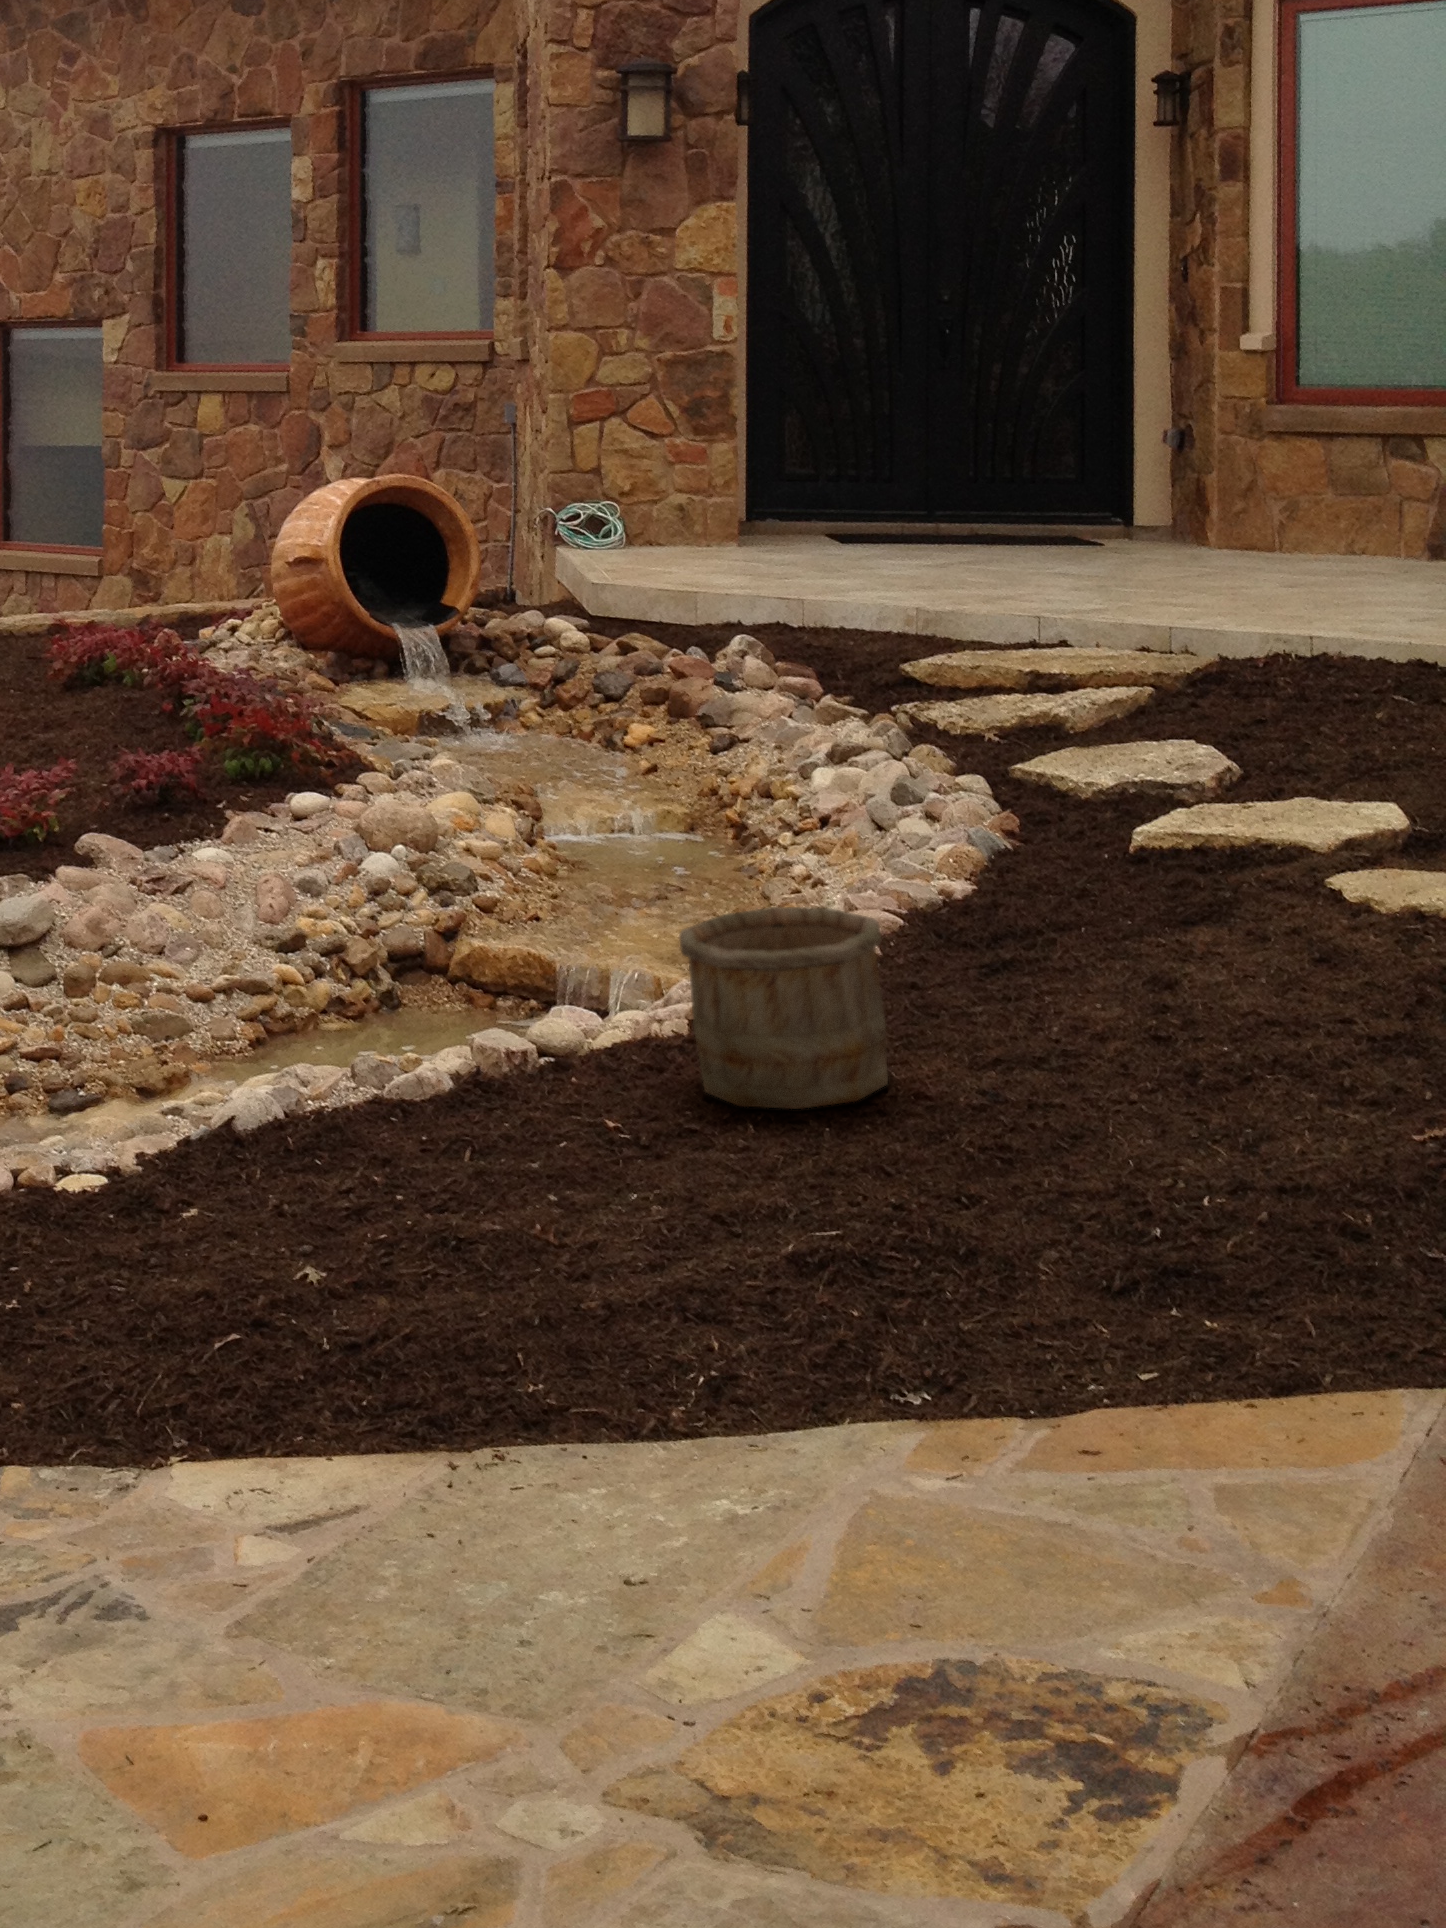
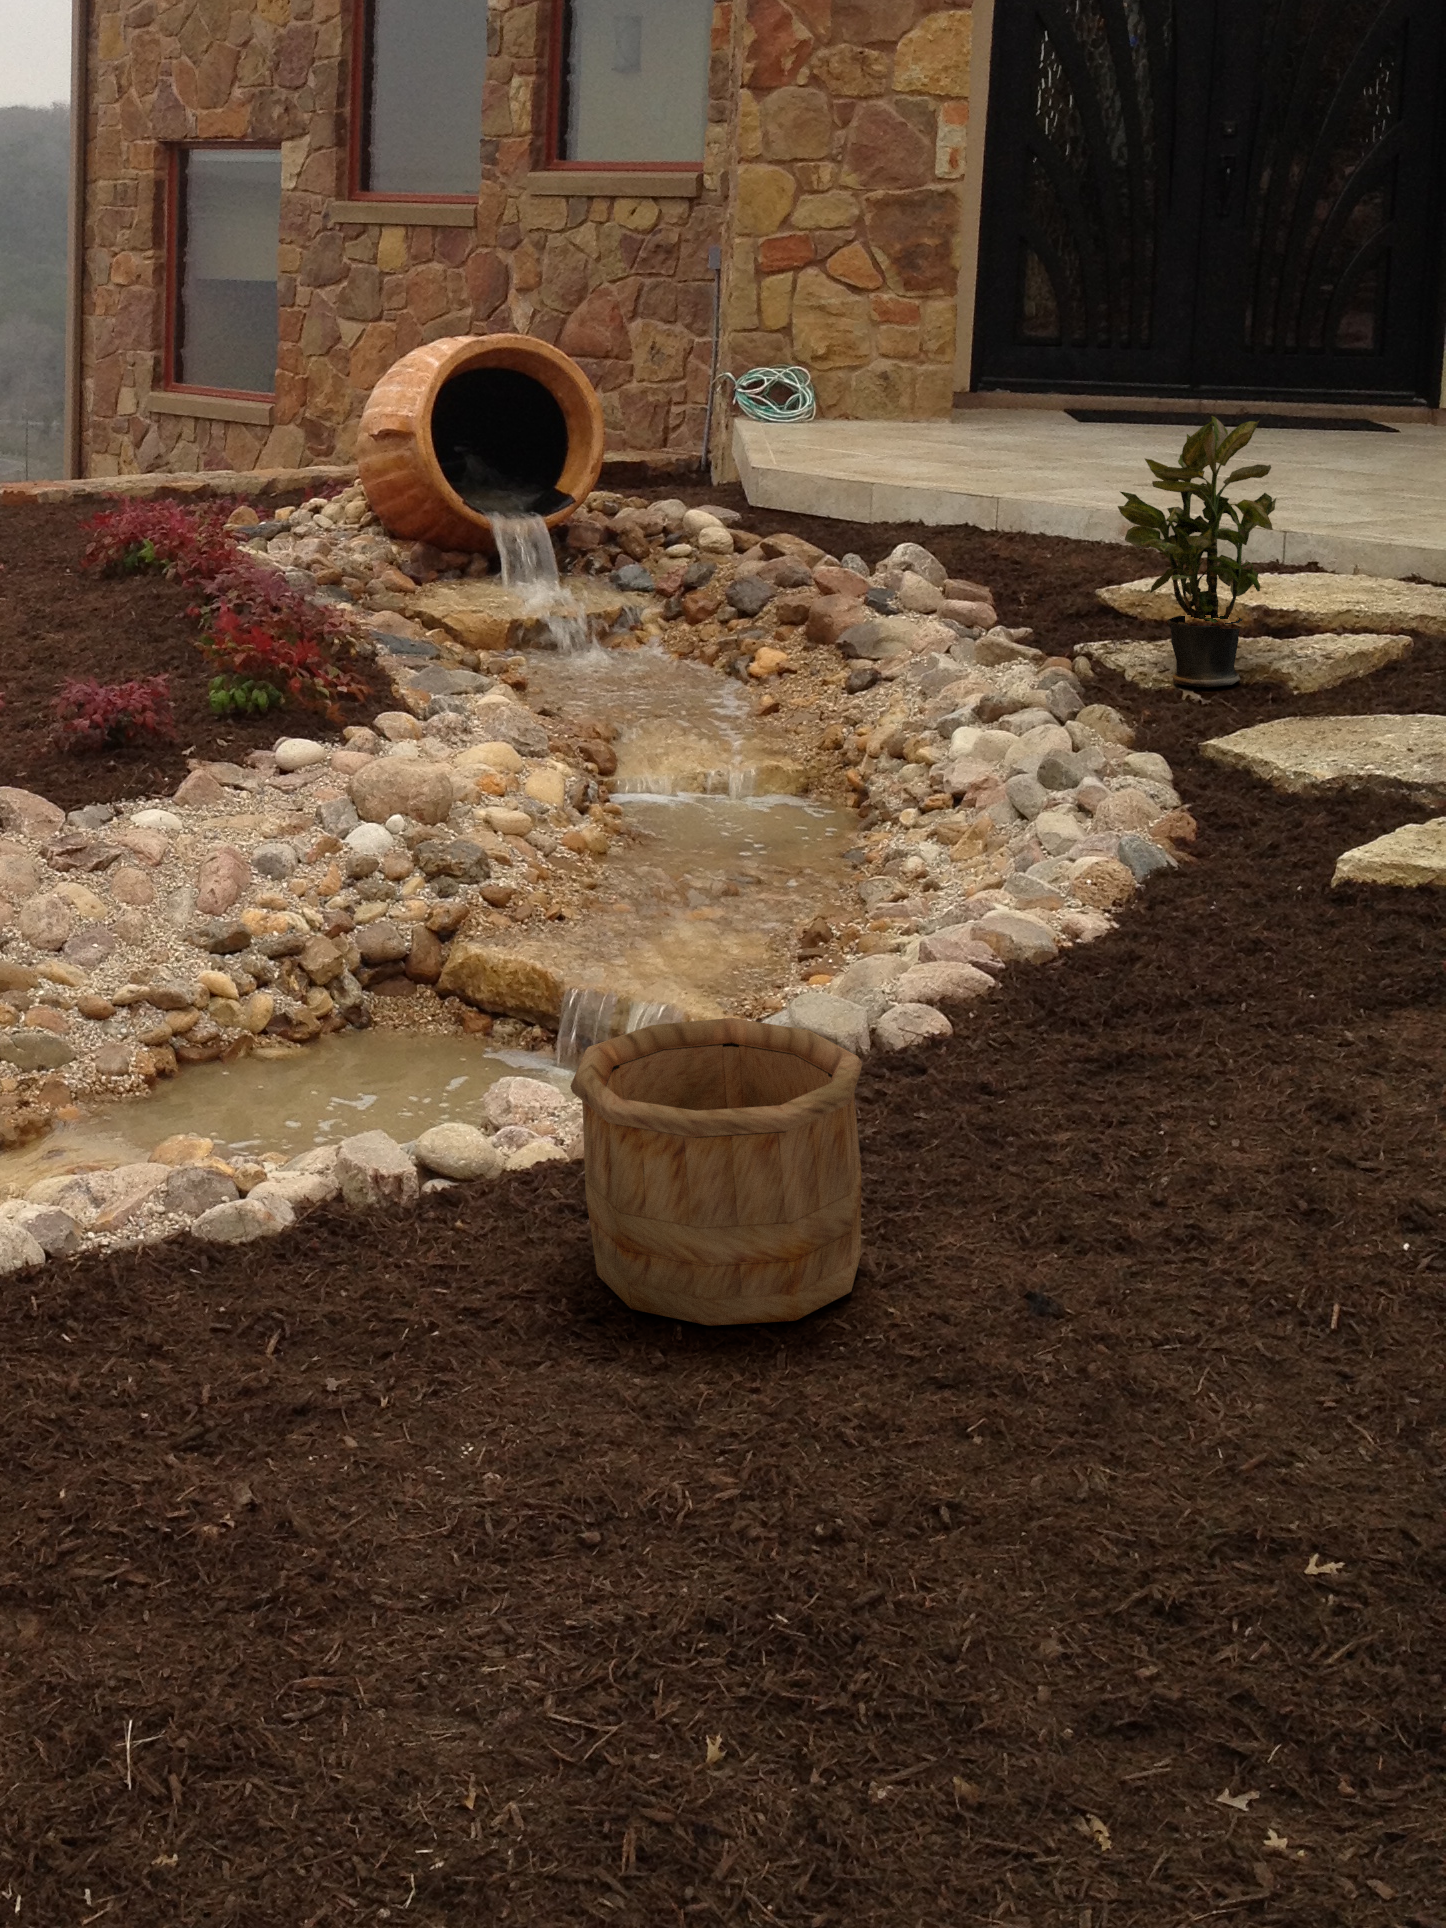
potted plant: none [924,511,1046,726] -> present [1118,416,1276,687]

